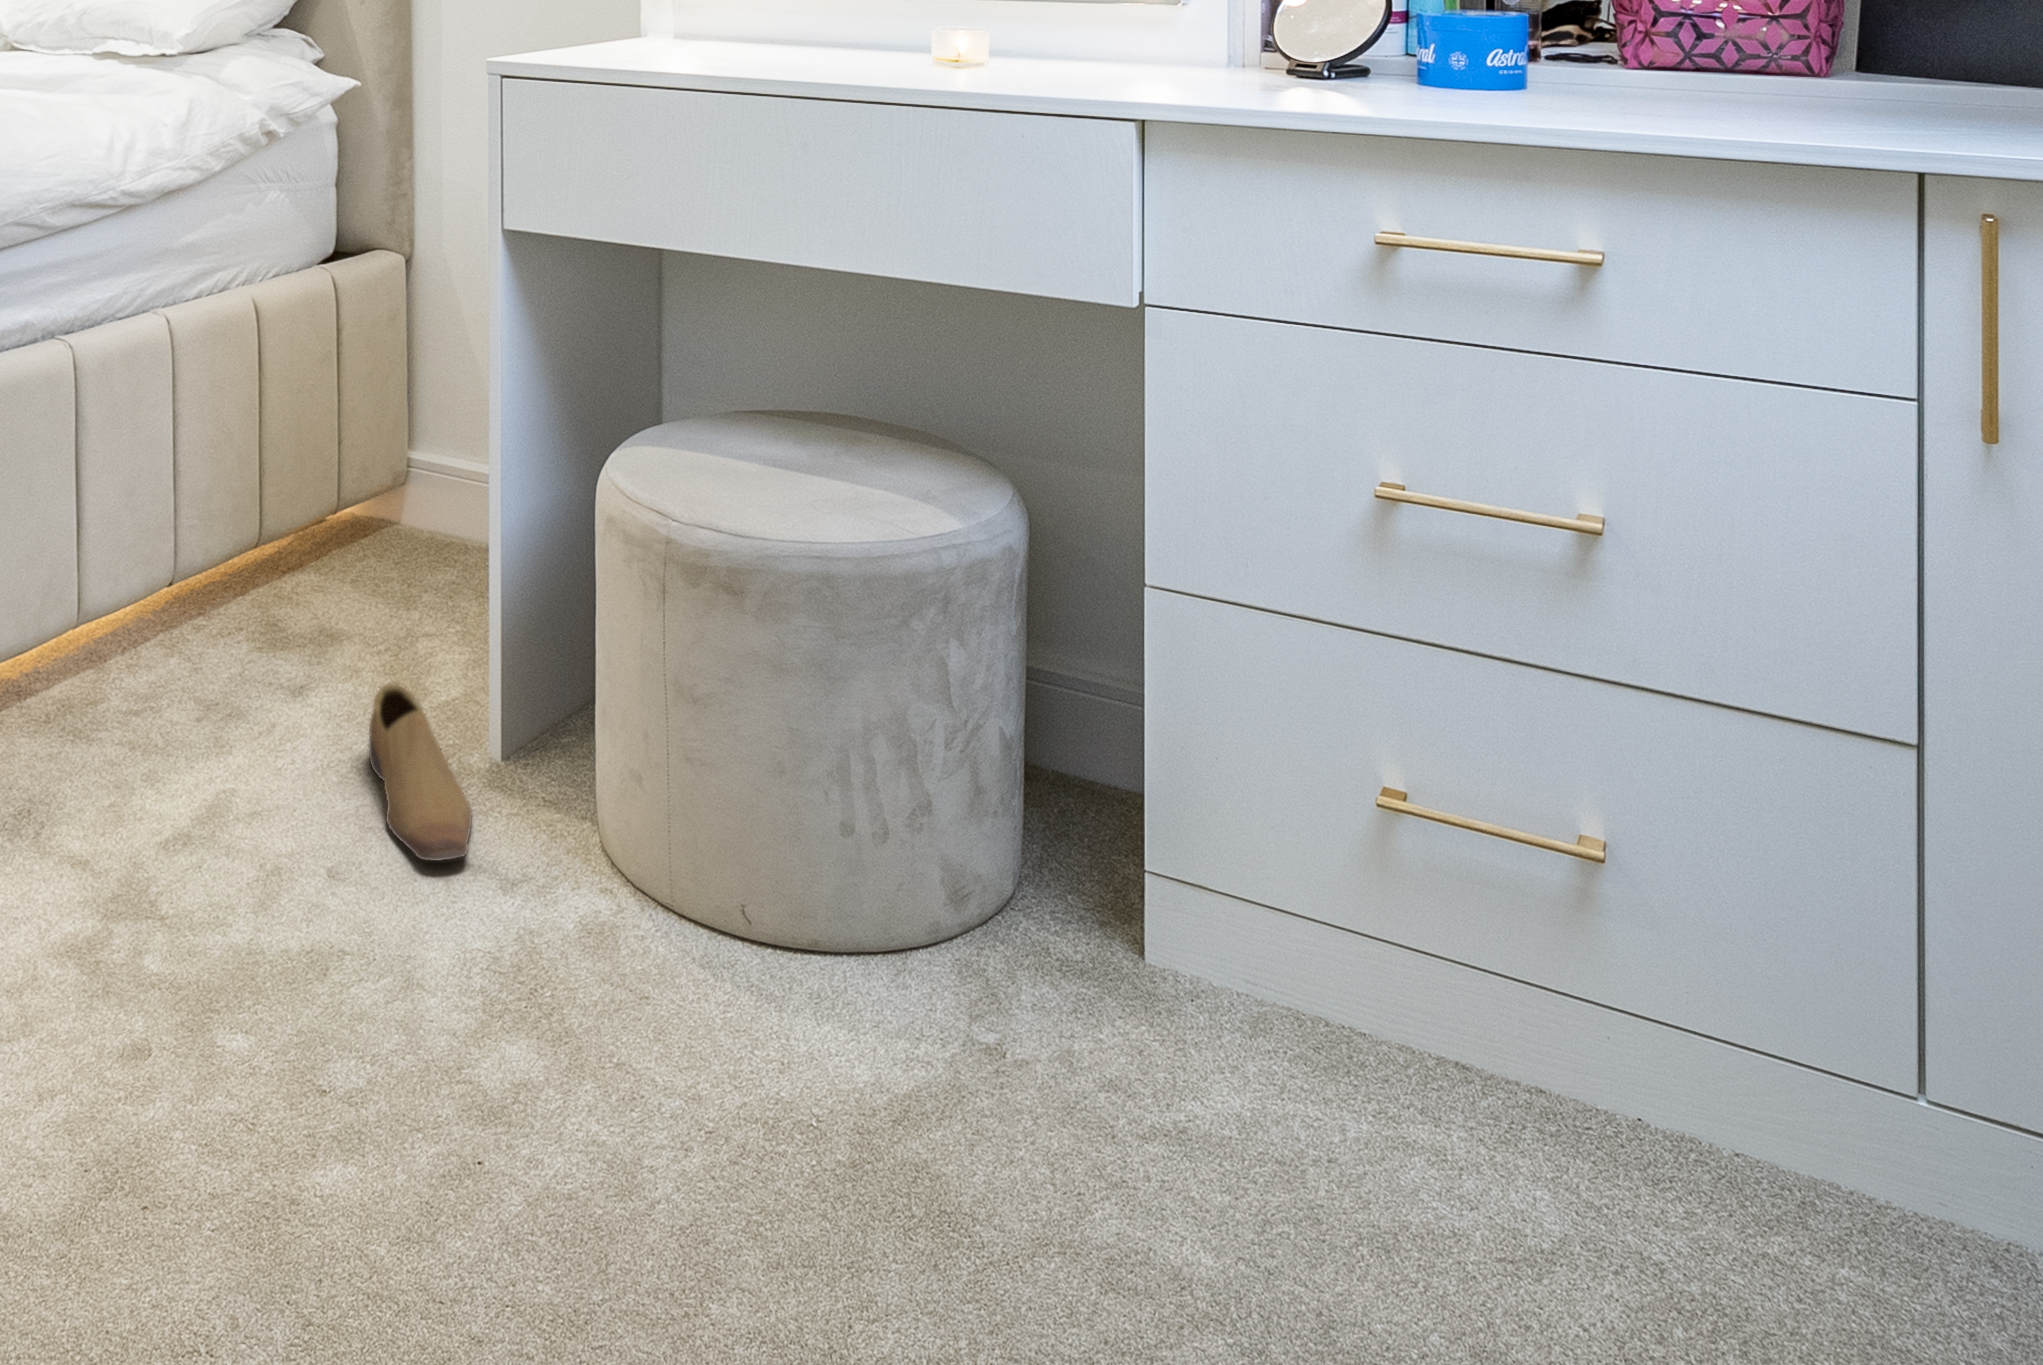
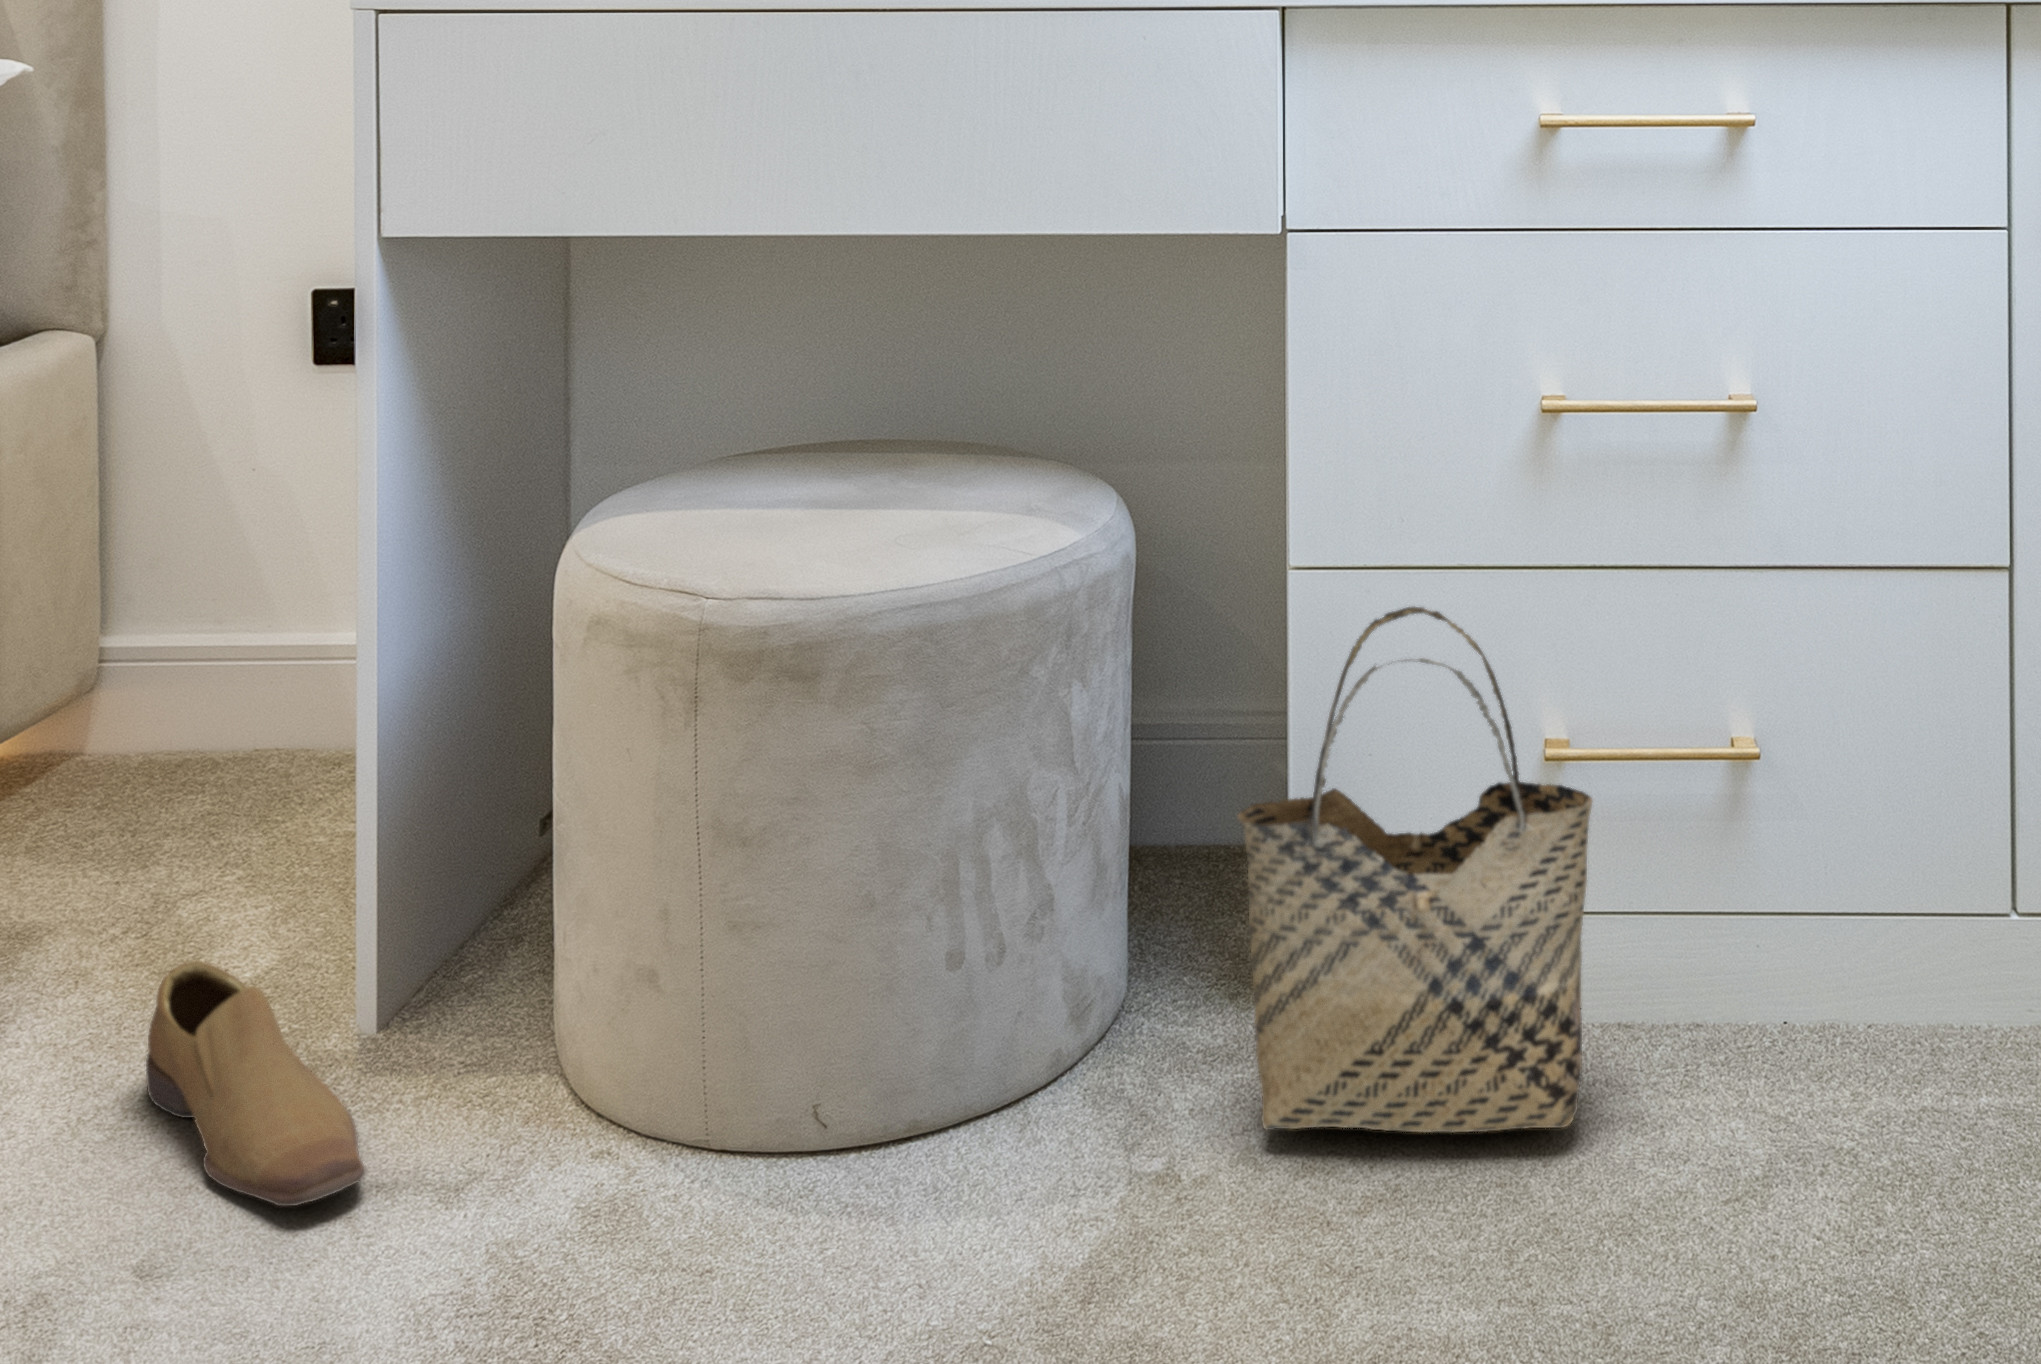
woven basket: none [1070,644,1402,1130] -> present [1238,607,1592,1133]

